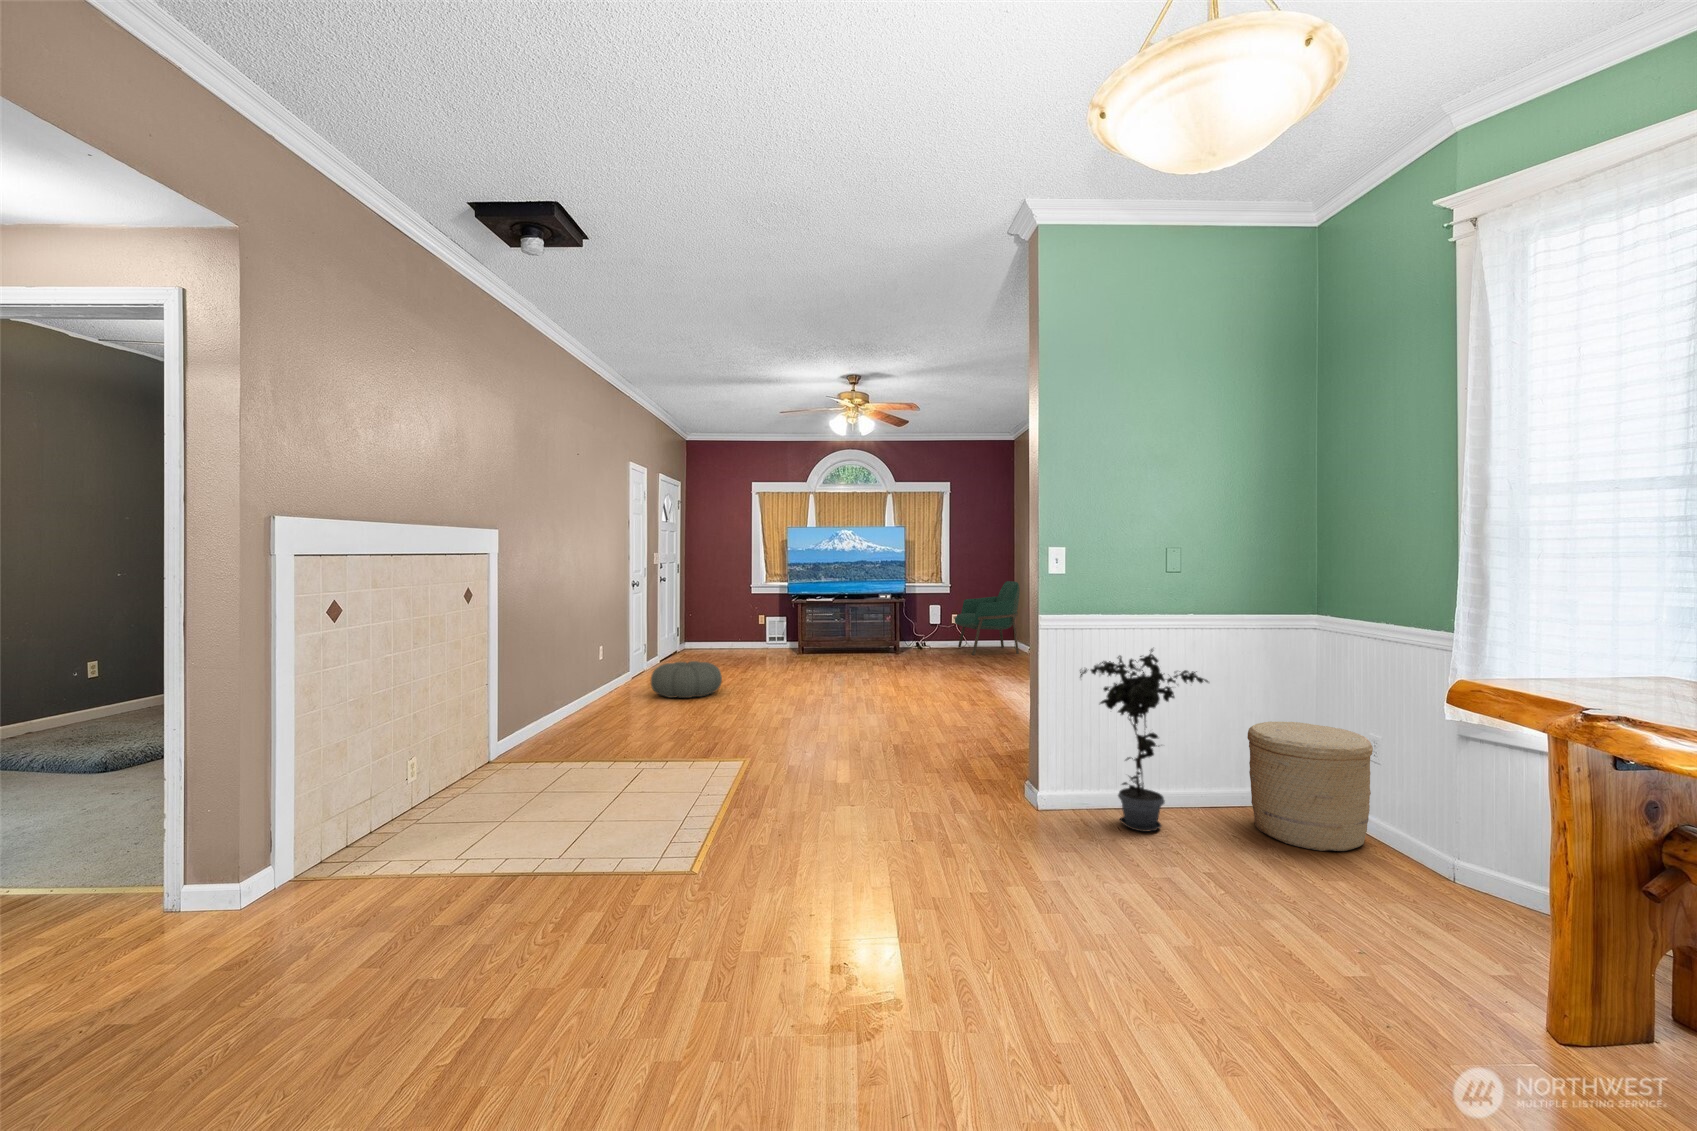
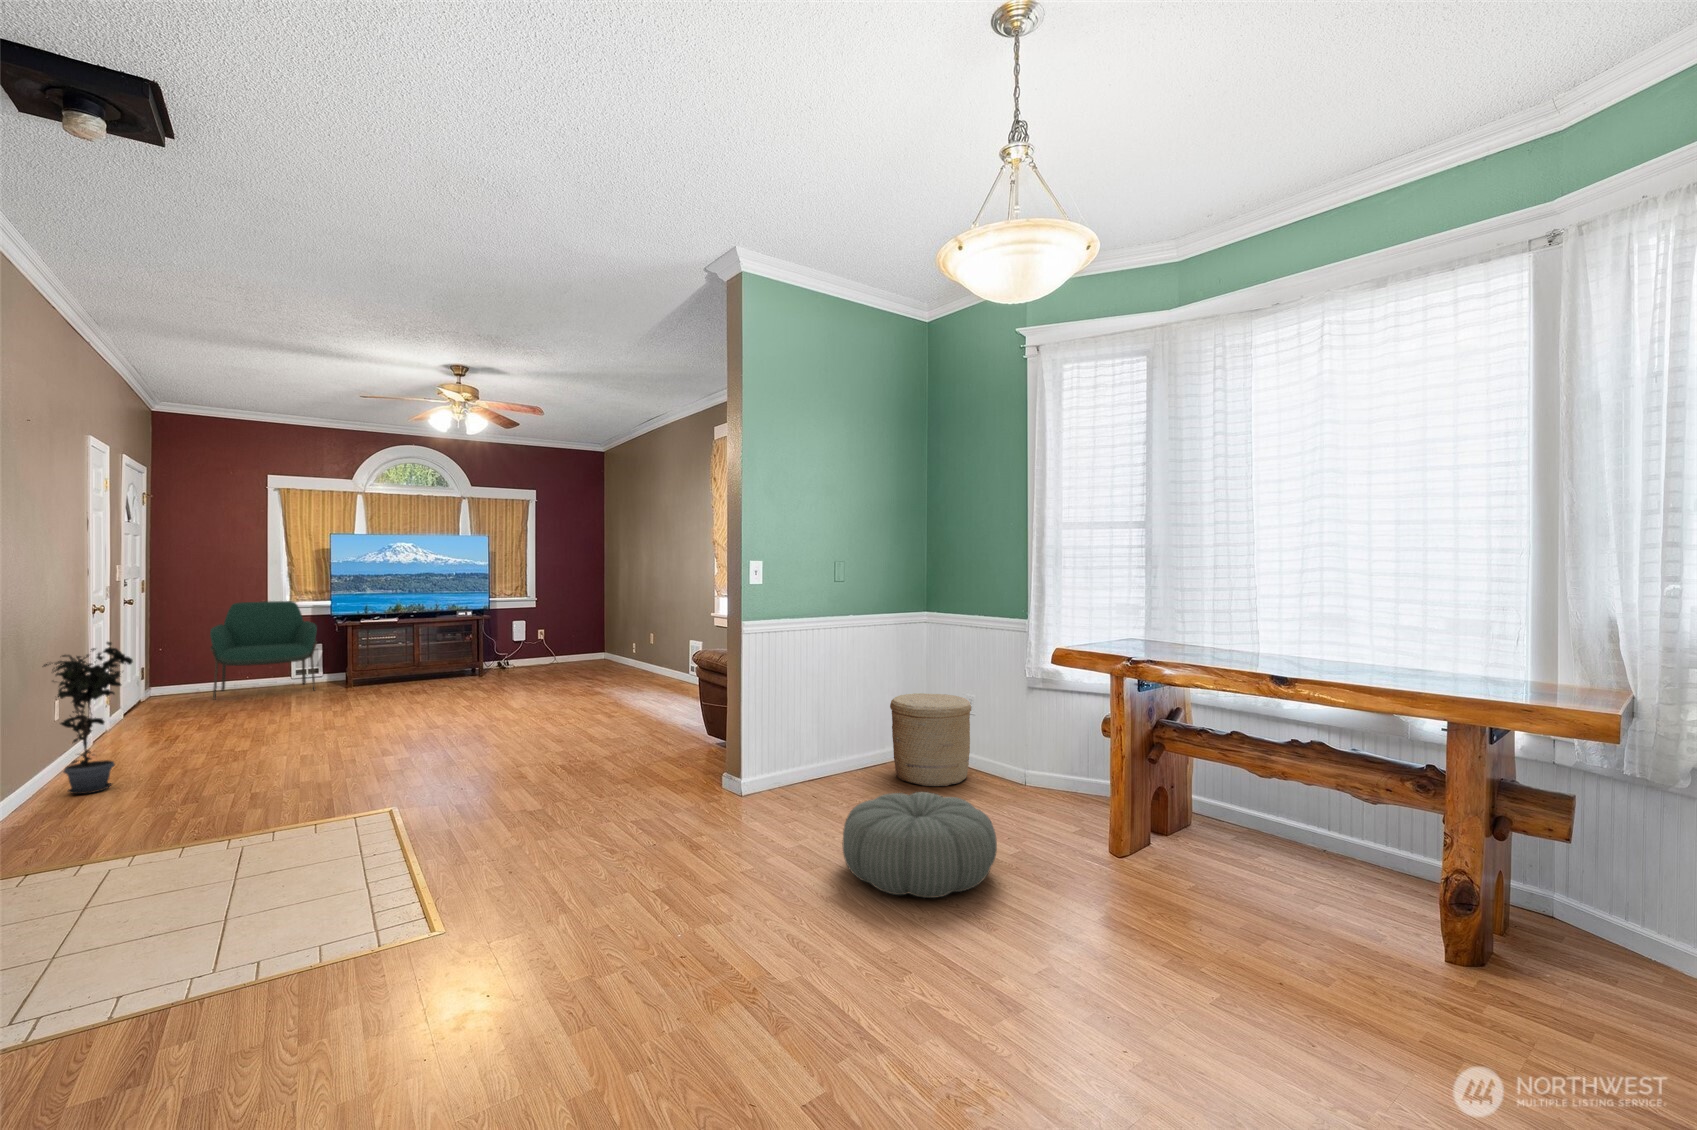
armchair: present [955,581,1020,655] -> present [210,601,317,699]
potted plant: present [1080,649,1208,832] -> present [44,642,133,794]
pouf: present [651,661,722,698] -> present [842,792,997,898]

